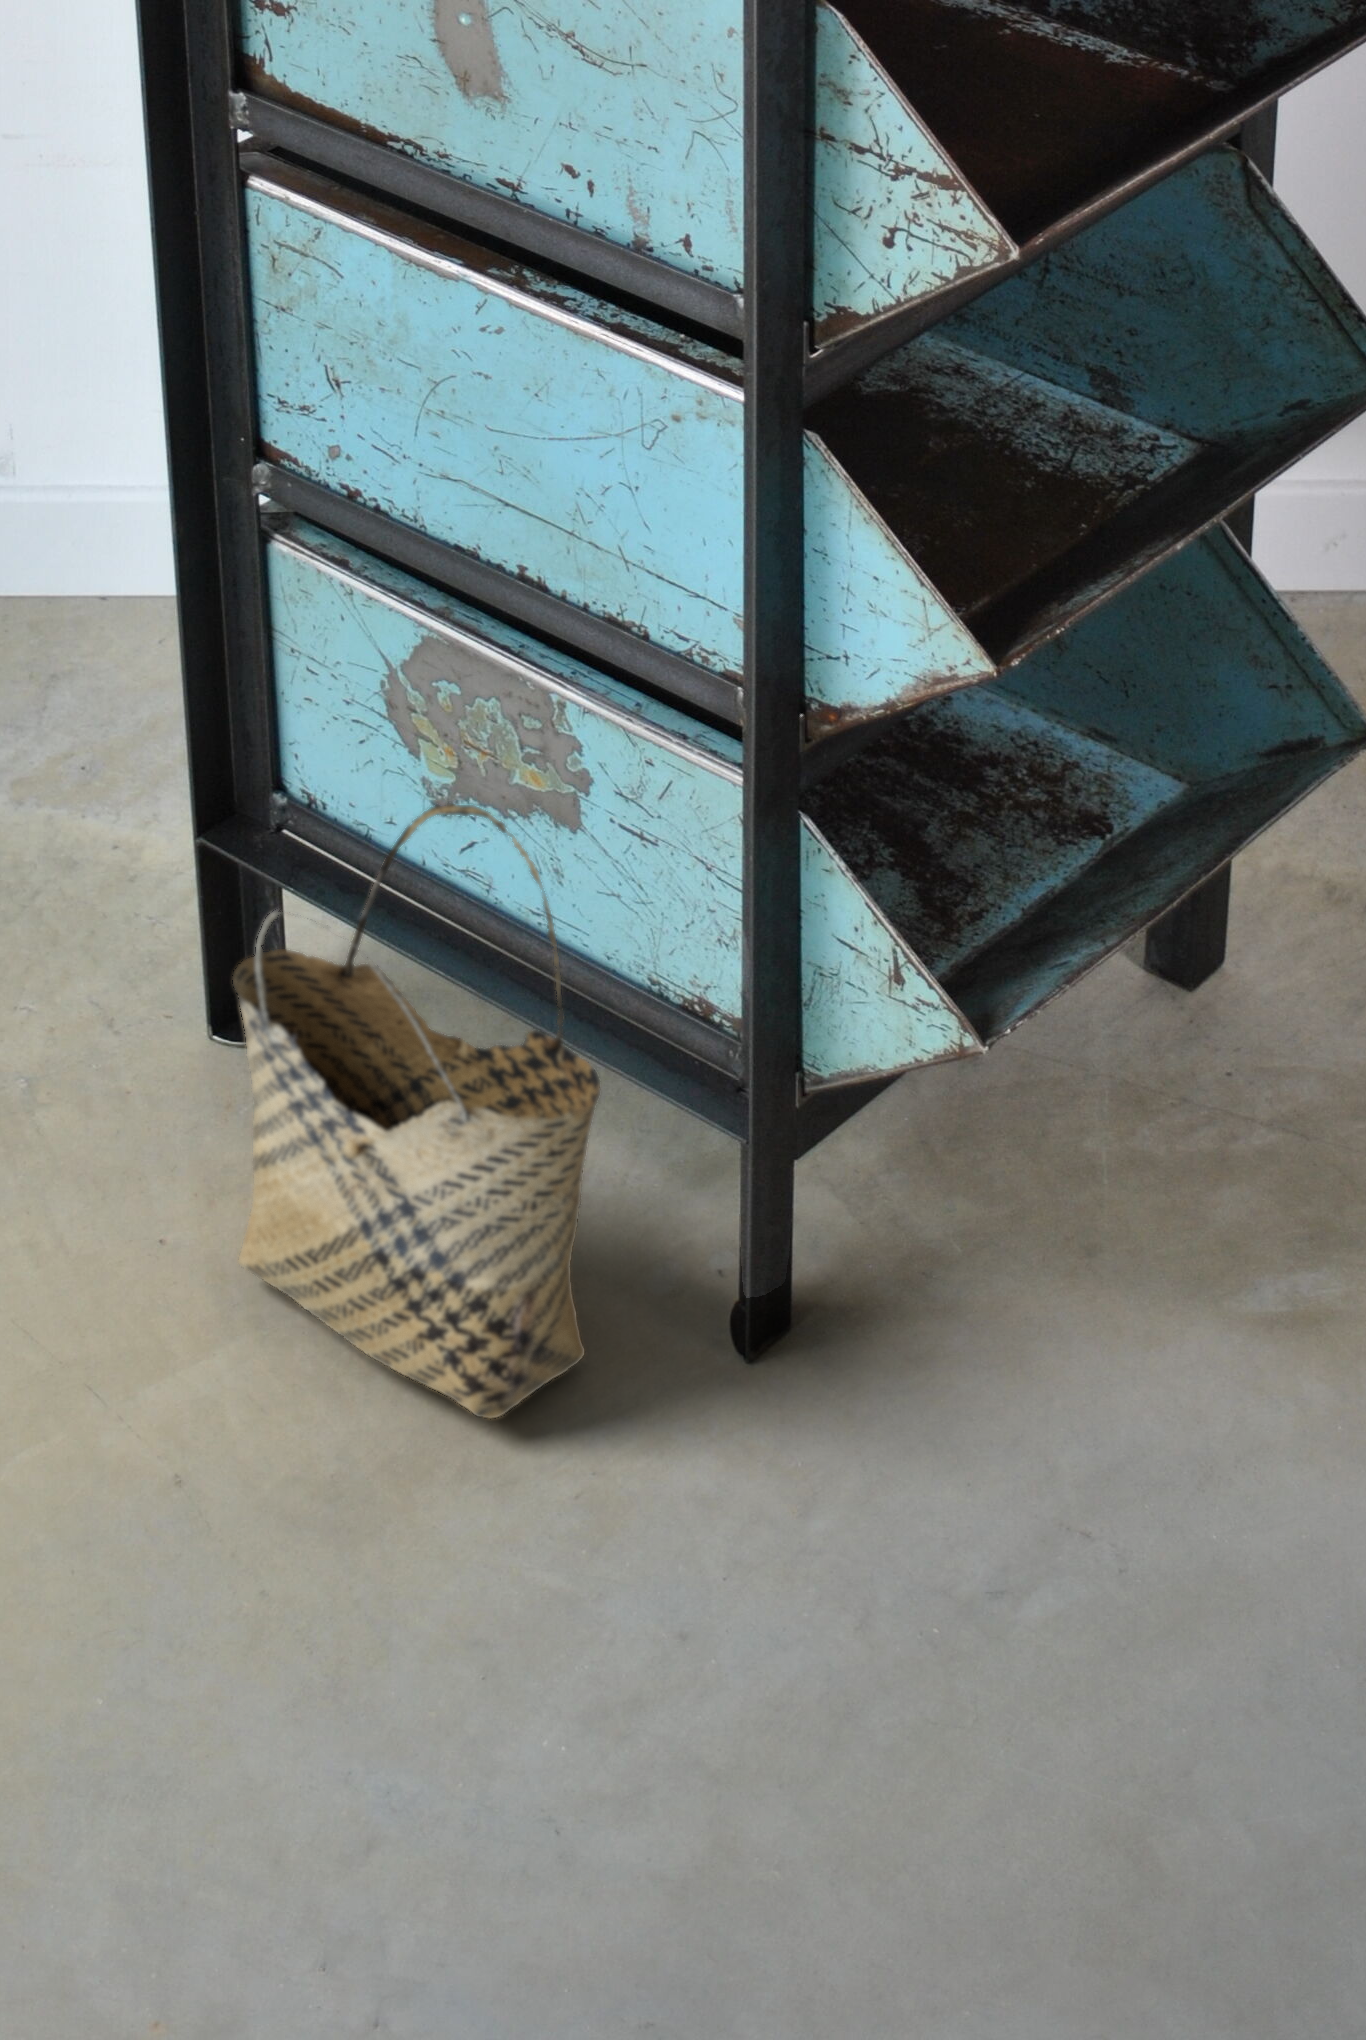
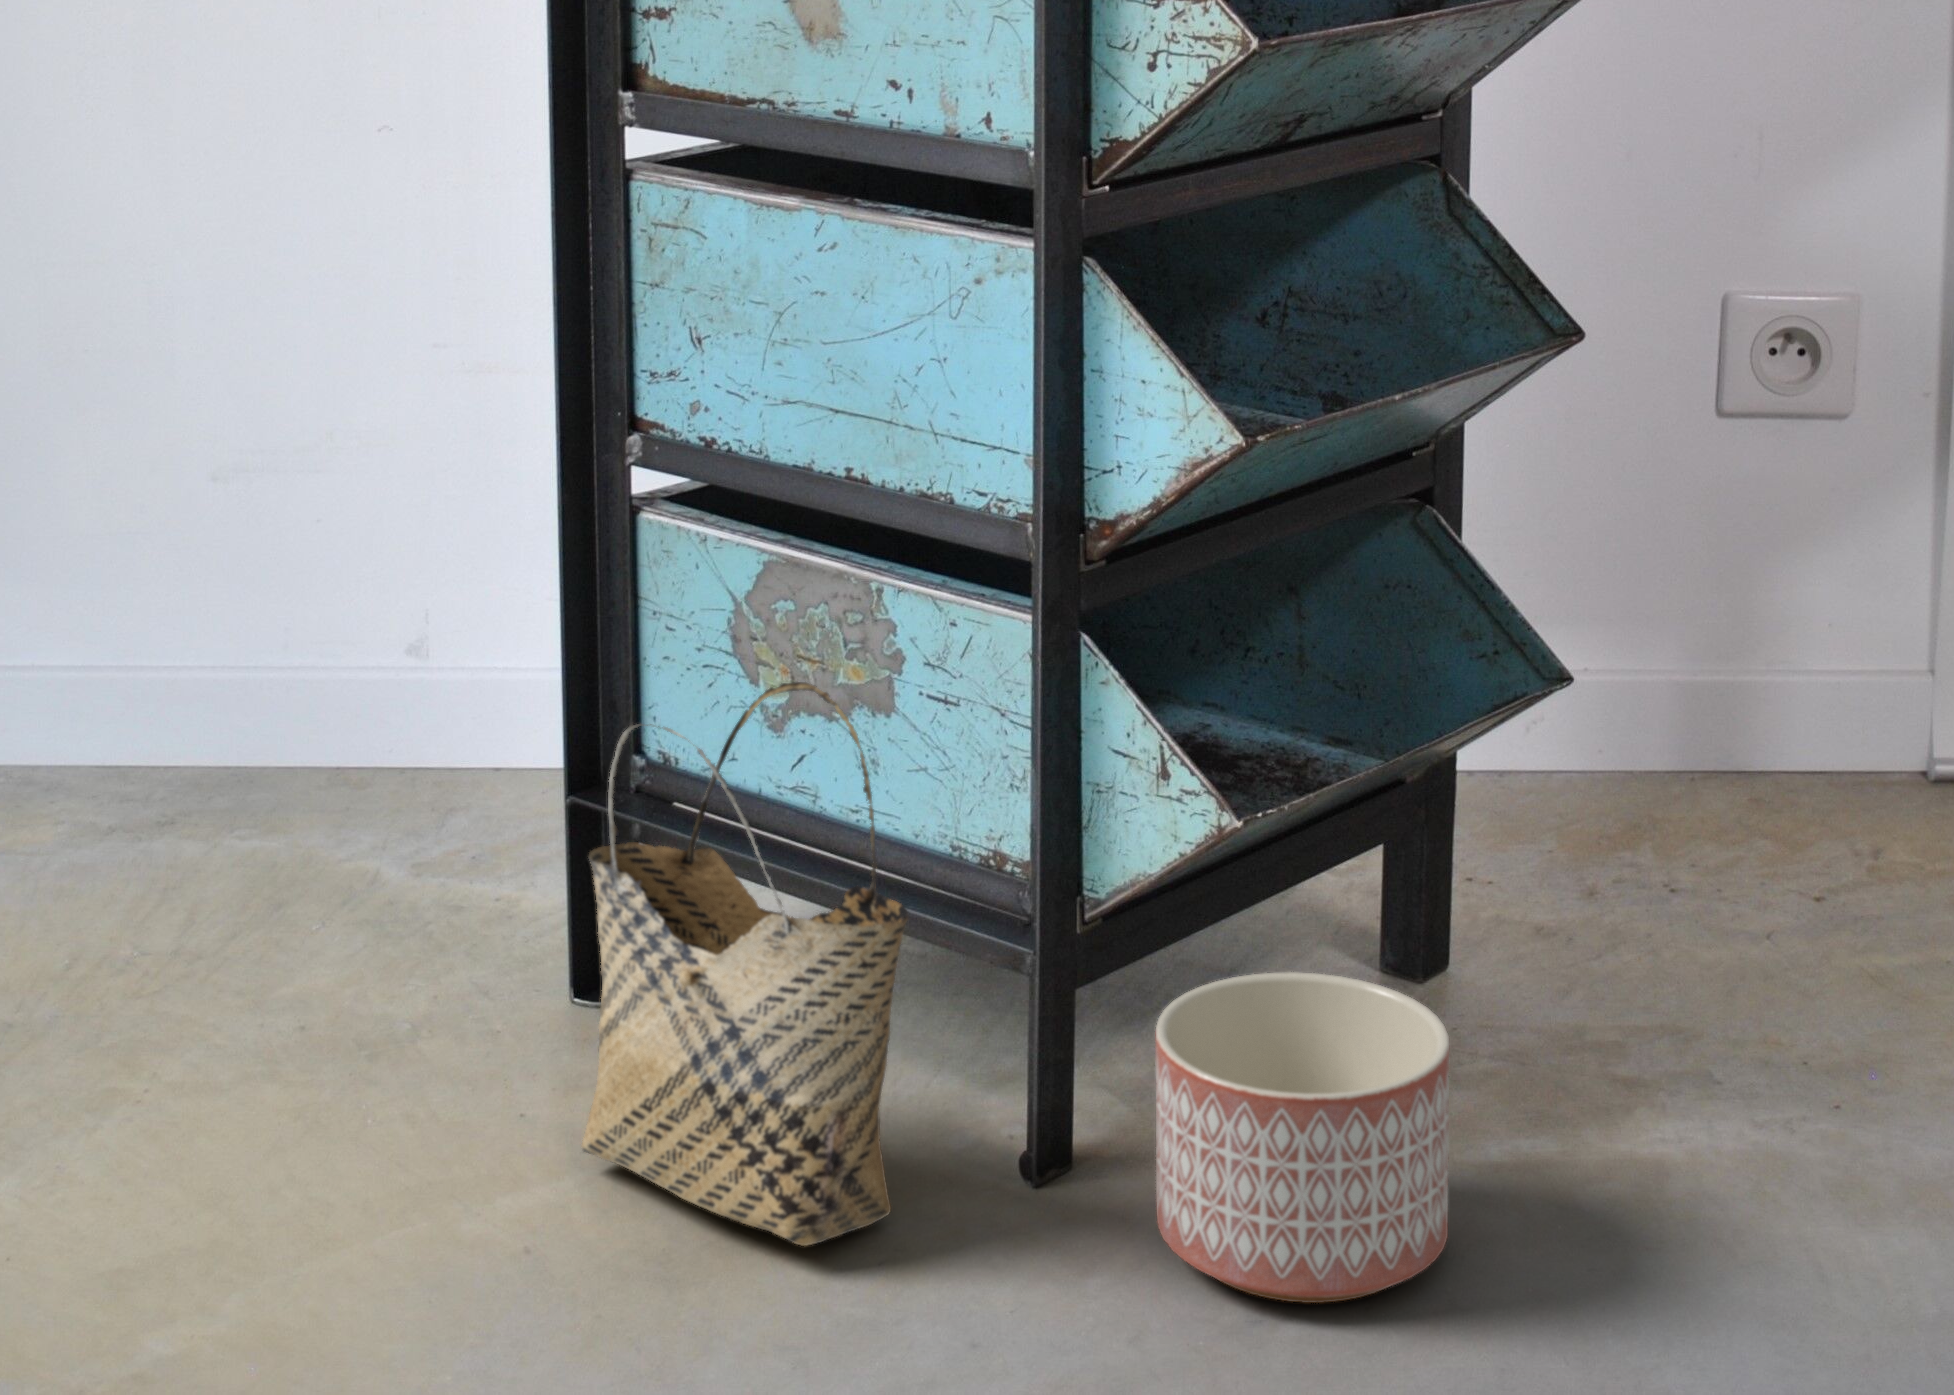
planter: none [875,1098,1199,1493] -> present [1155,972,1449,1303]

